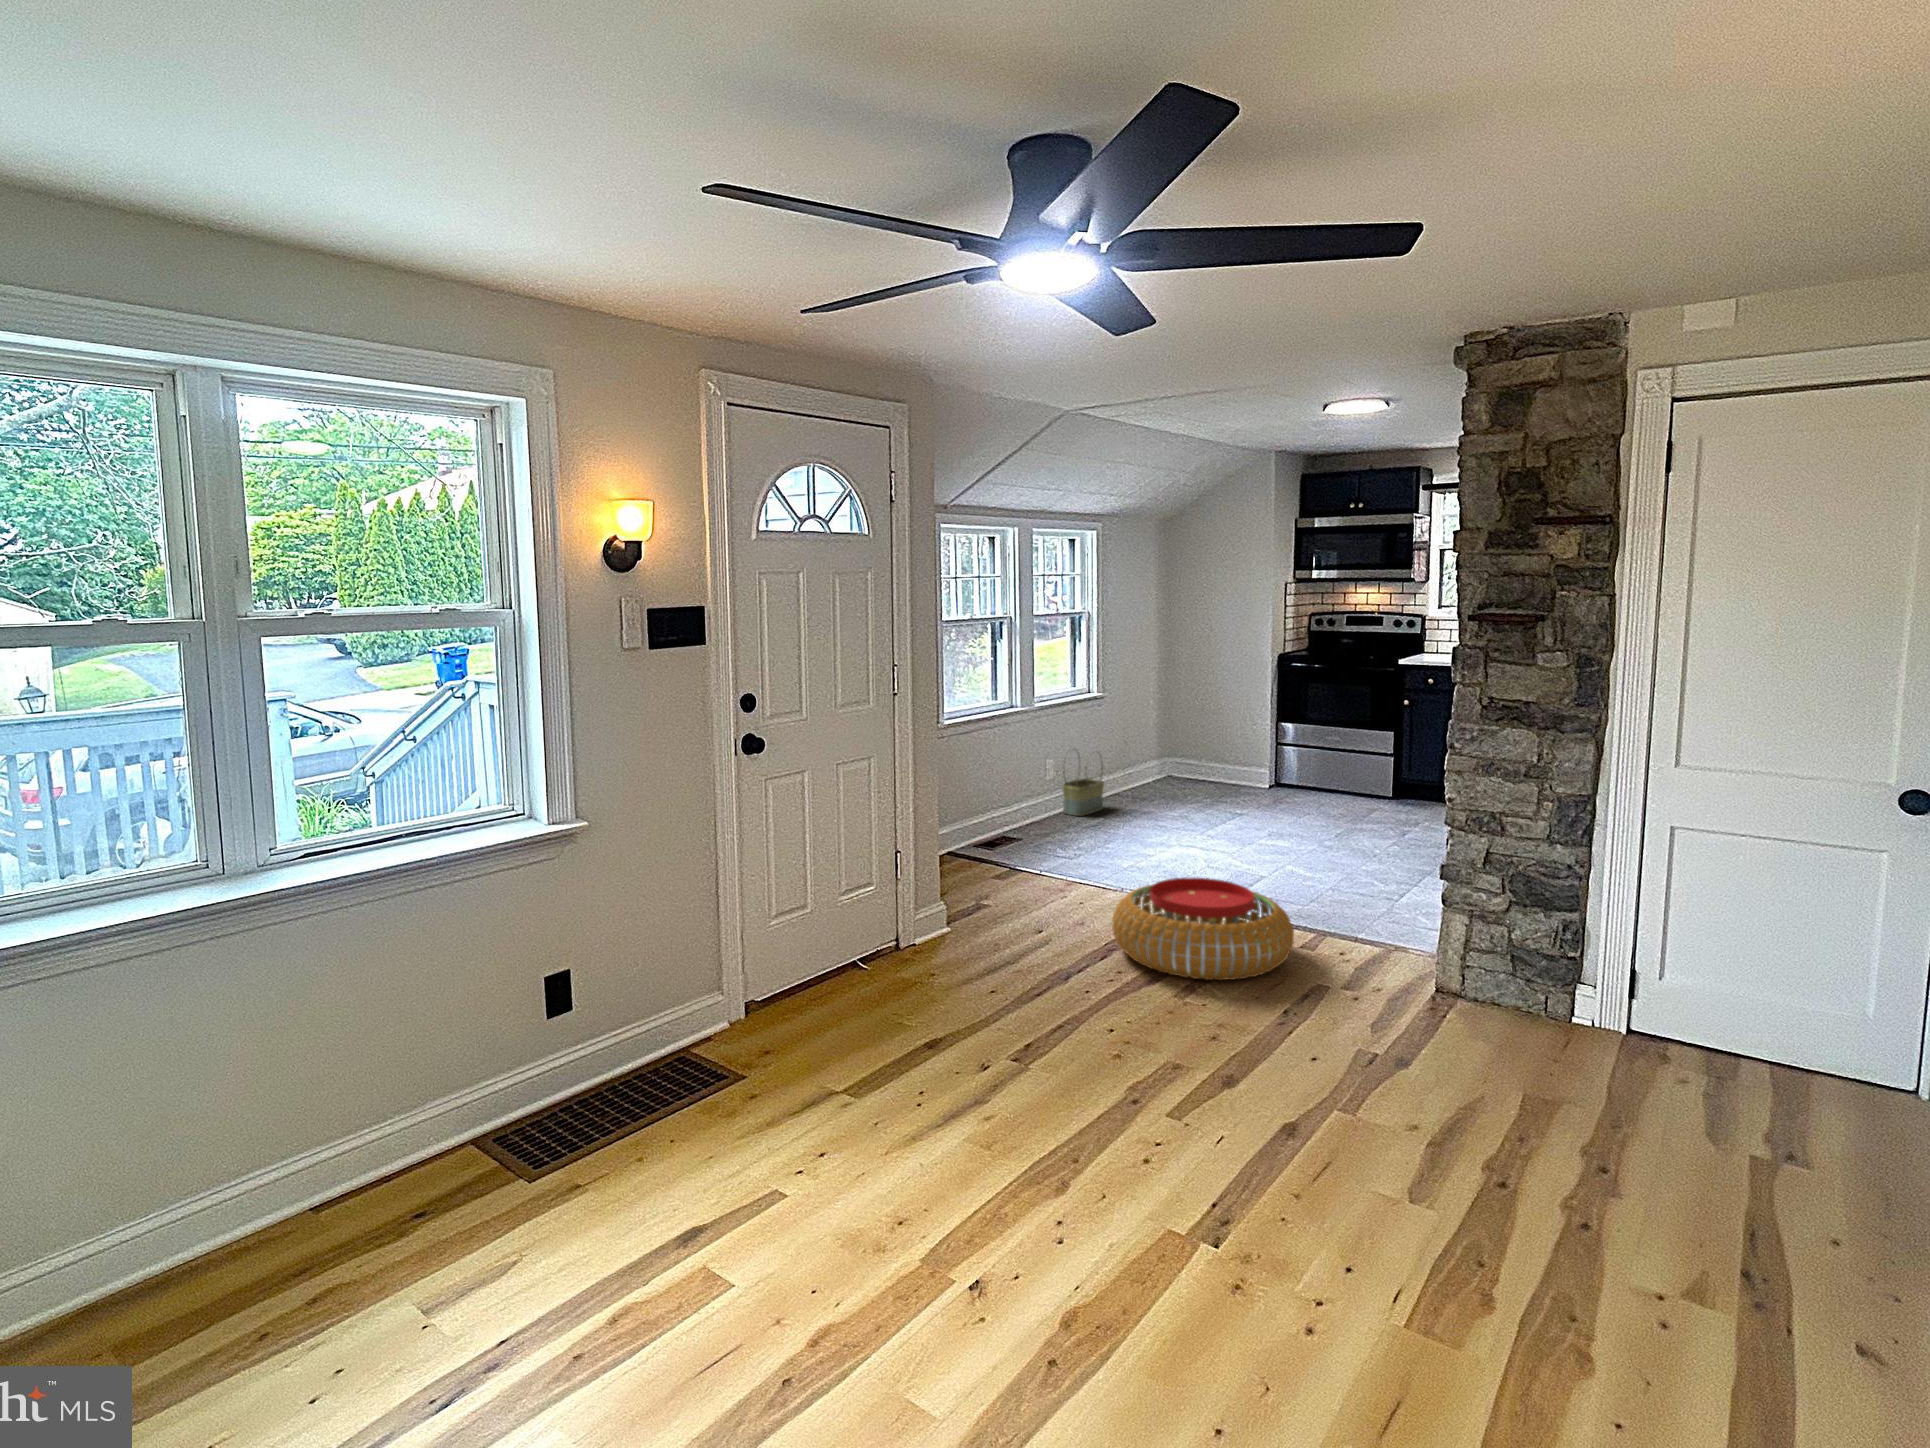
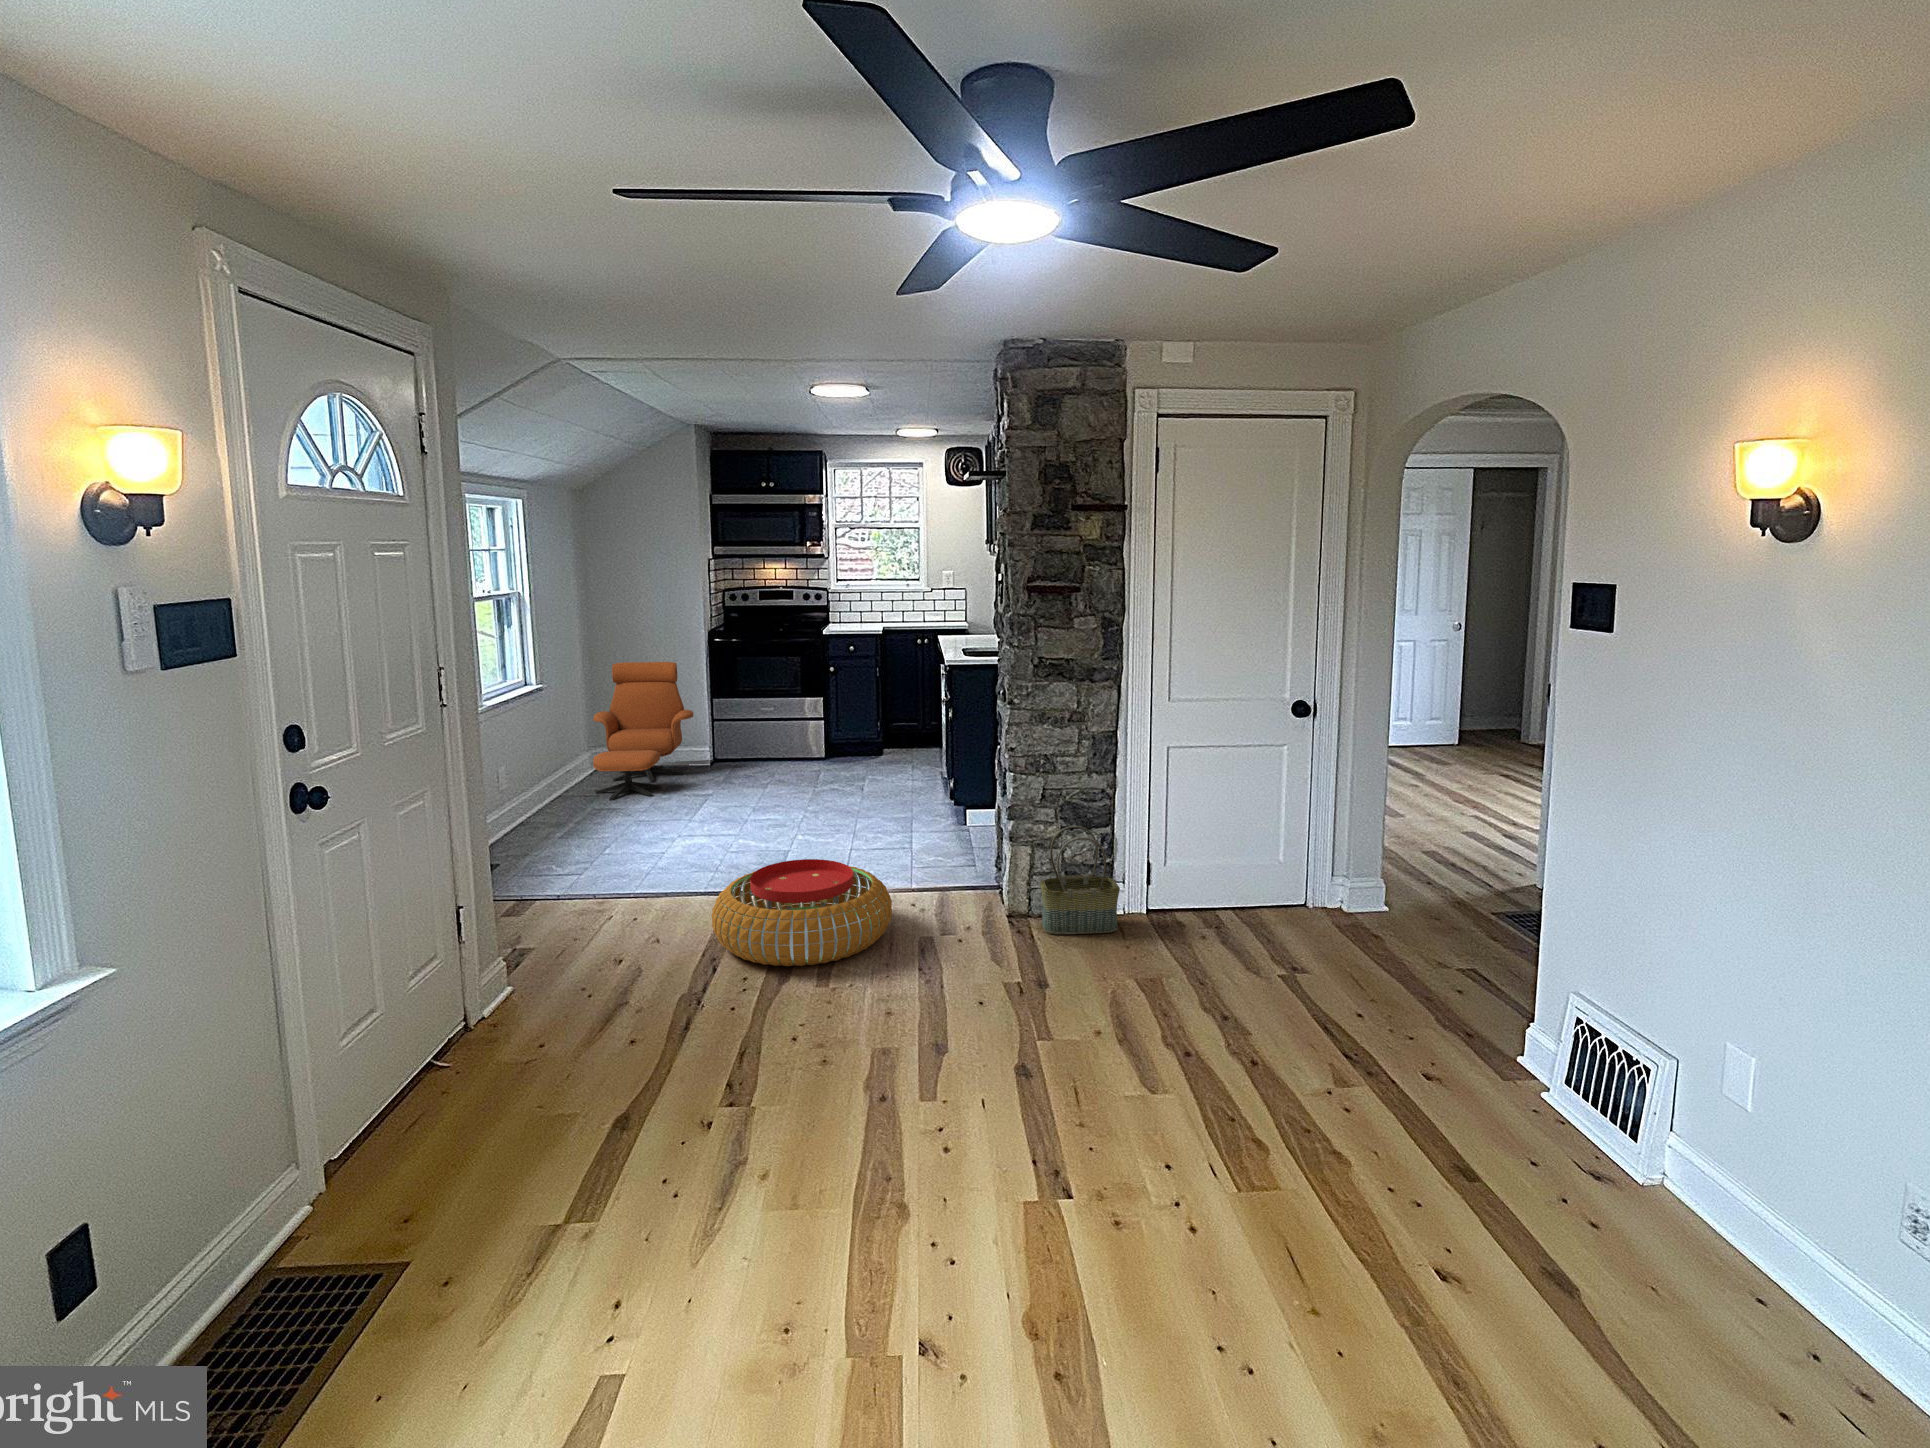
lounge chair: none [1140,681,1251,810] -> present [593,662,693,800]
basket: present [1062,750,1104,816] -> present [1040,826,1120,935]

